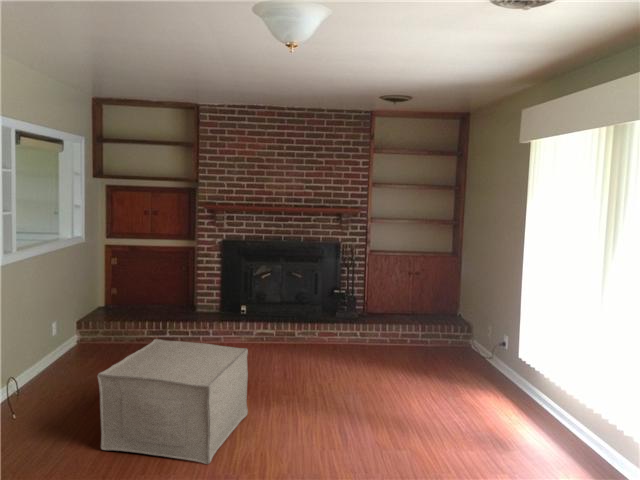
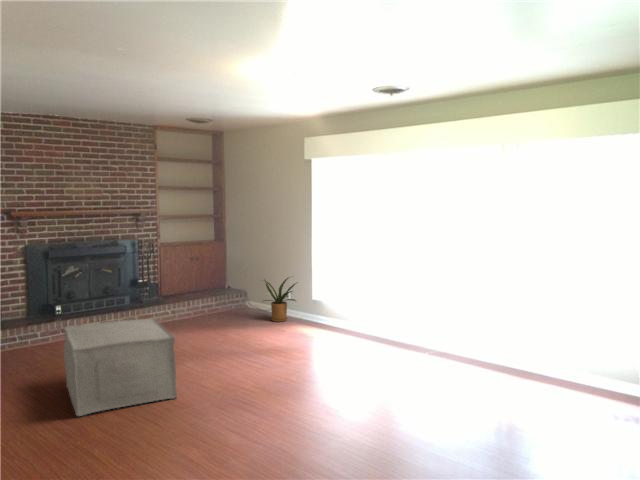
house plant: none [456,316,516,381] -> present [264,277,298,322]

